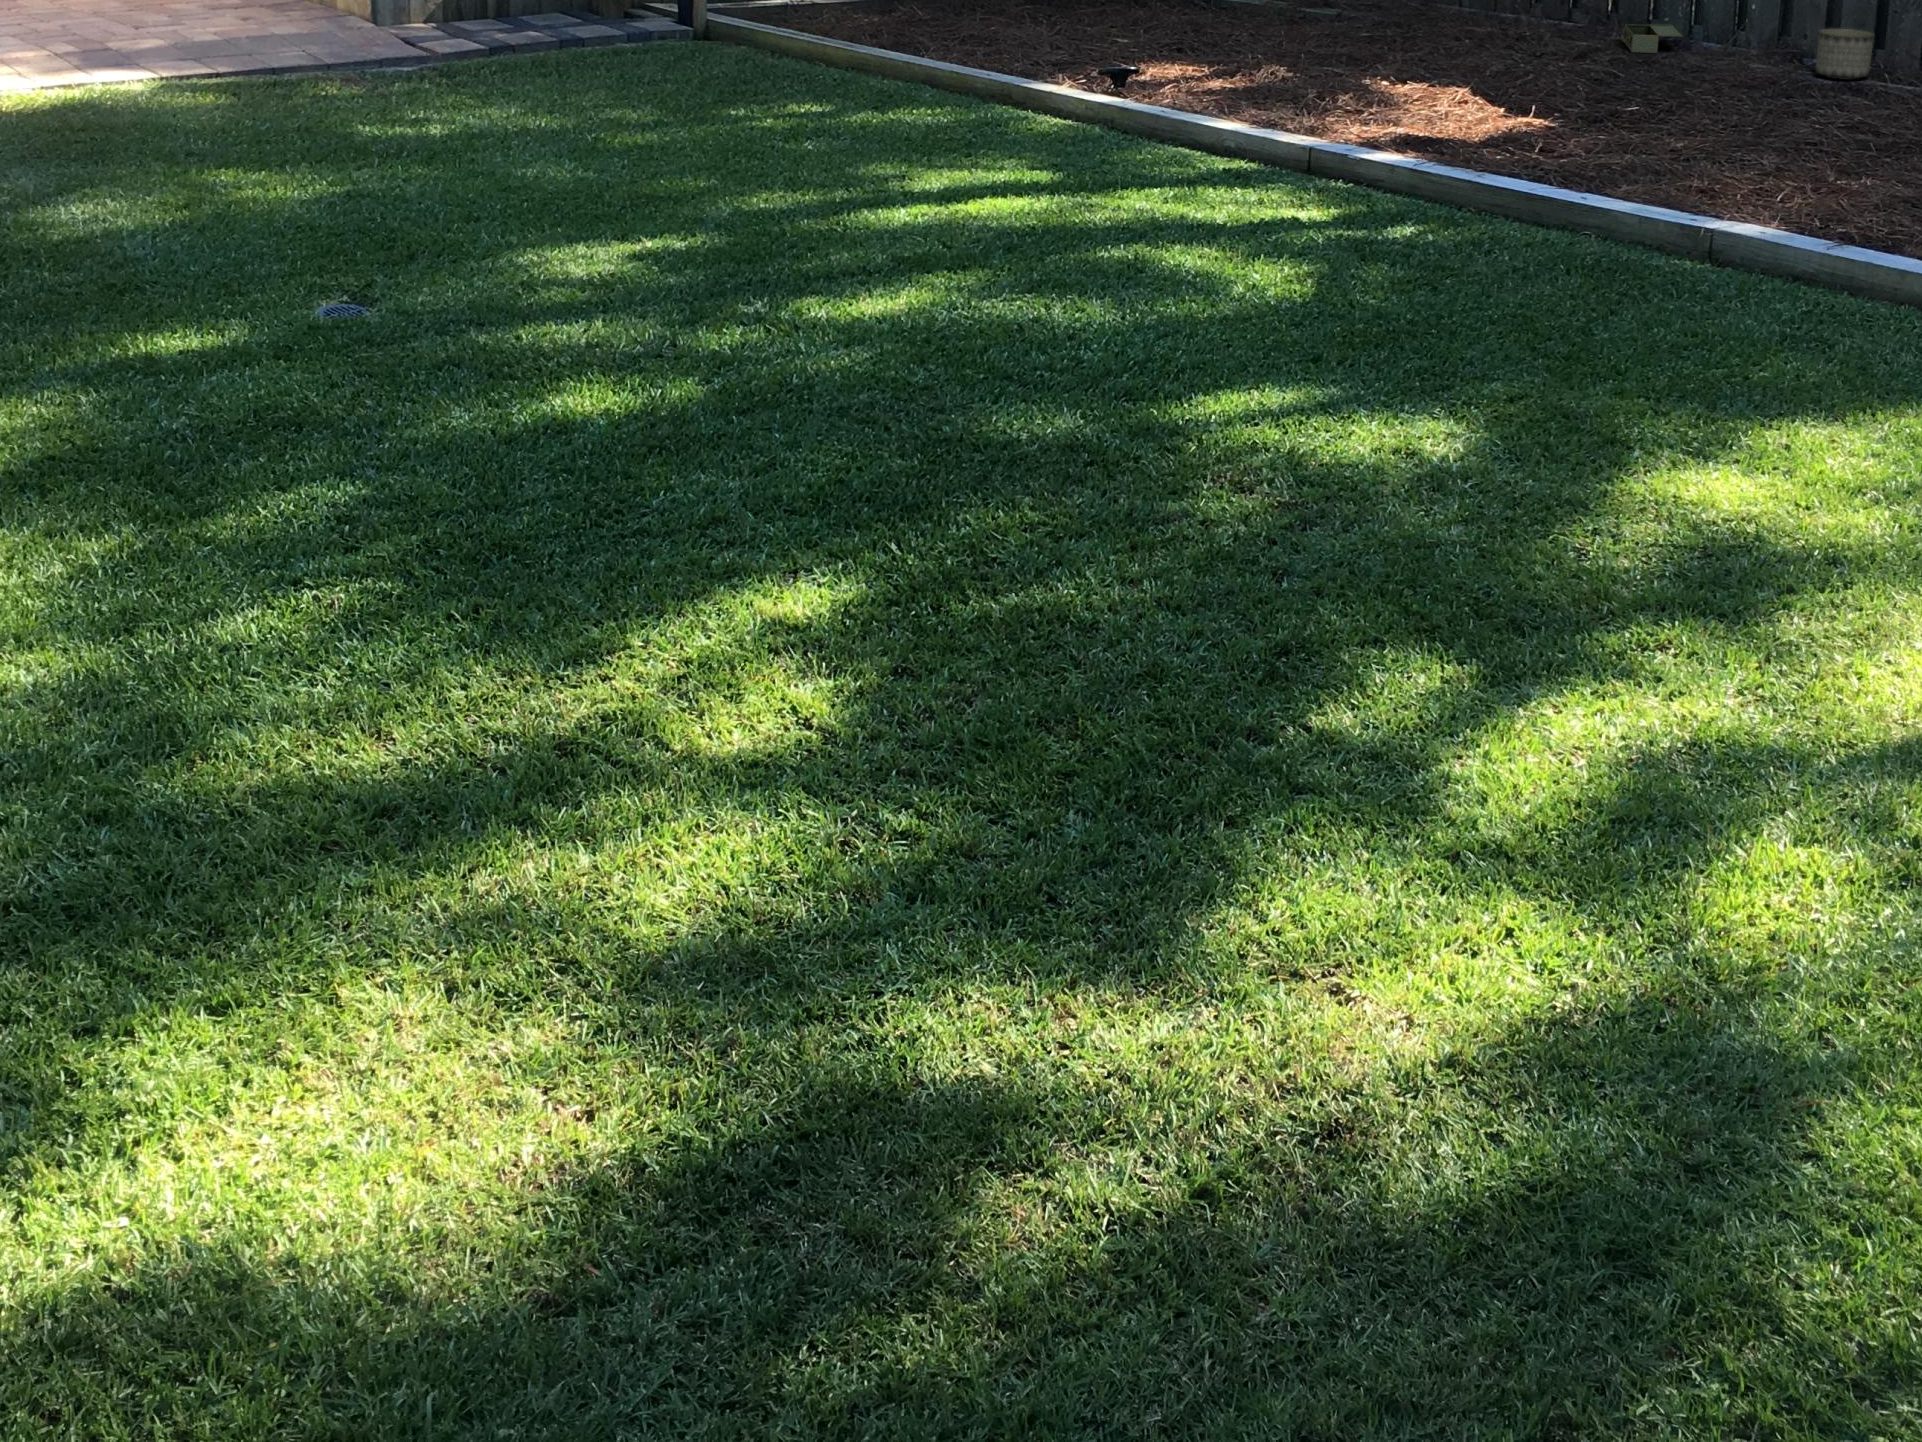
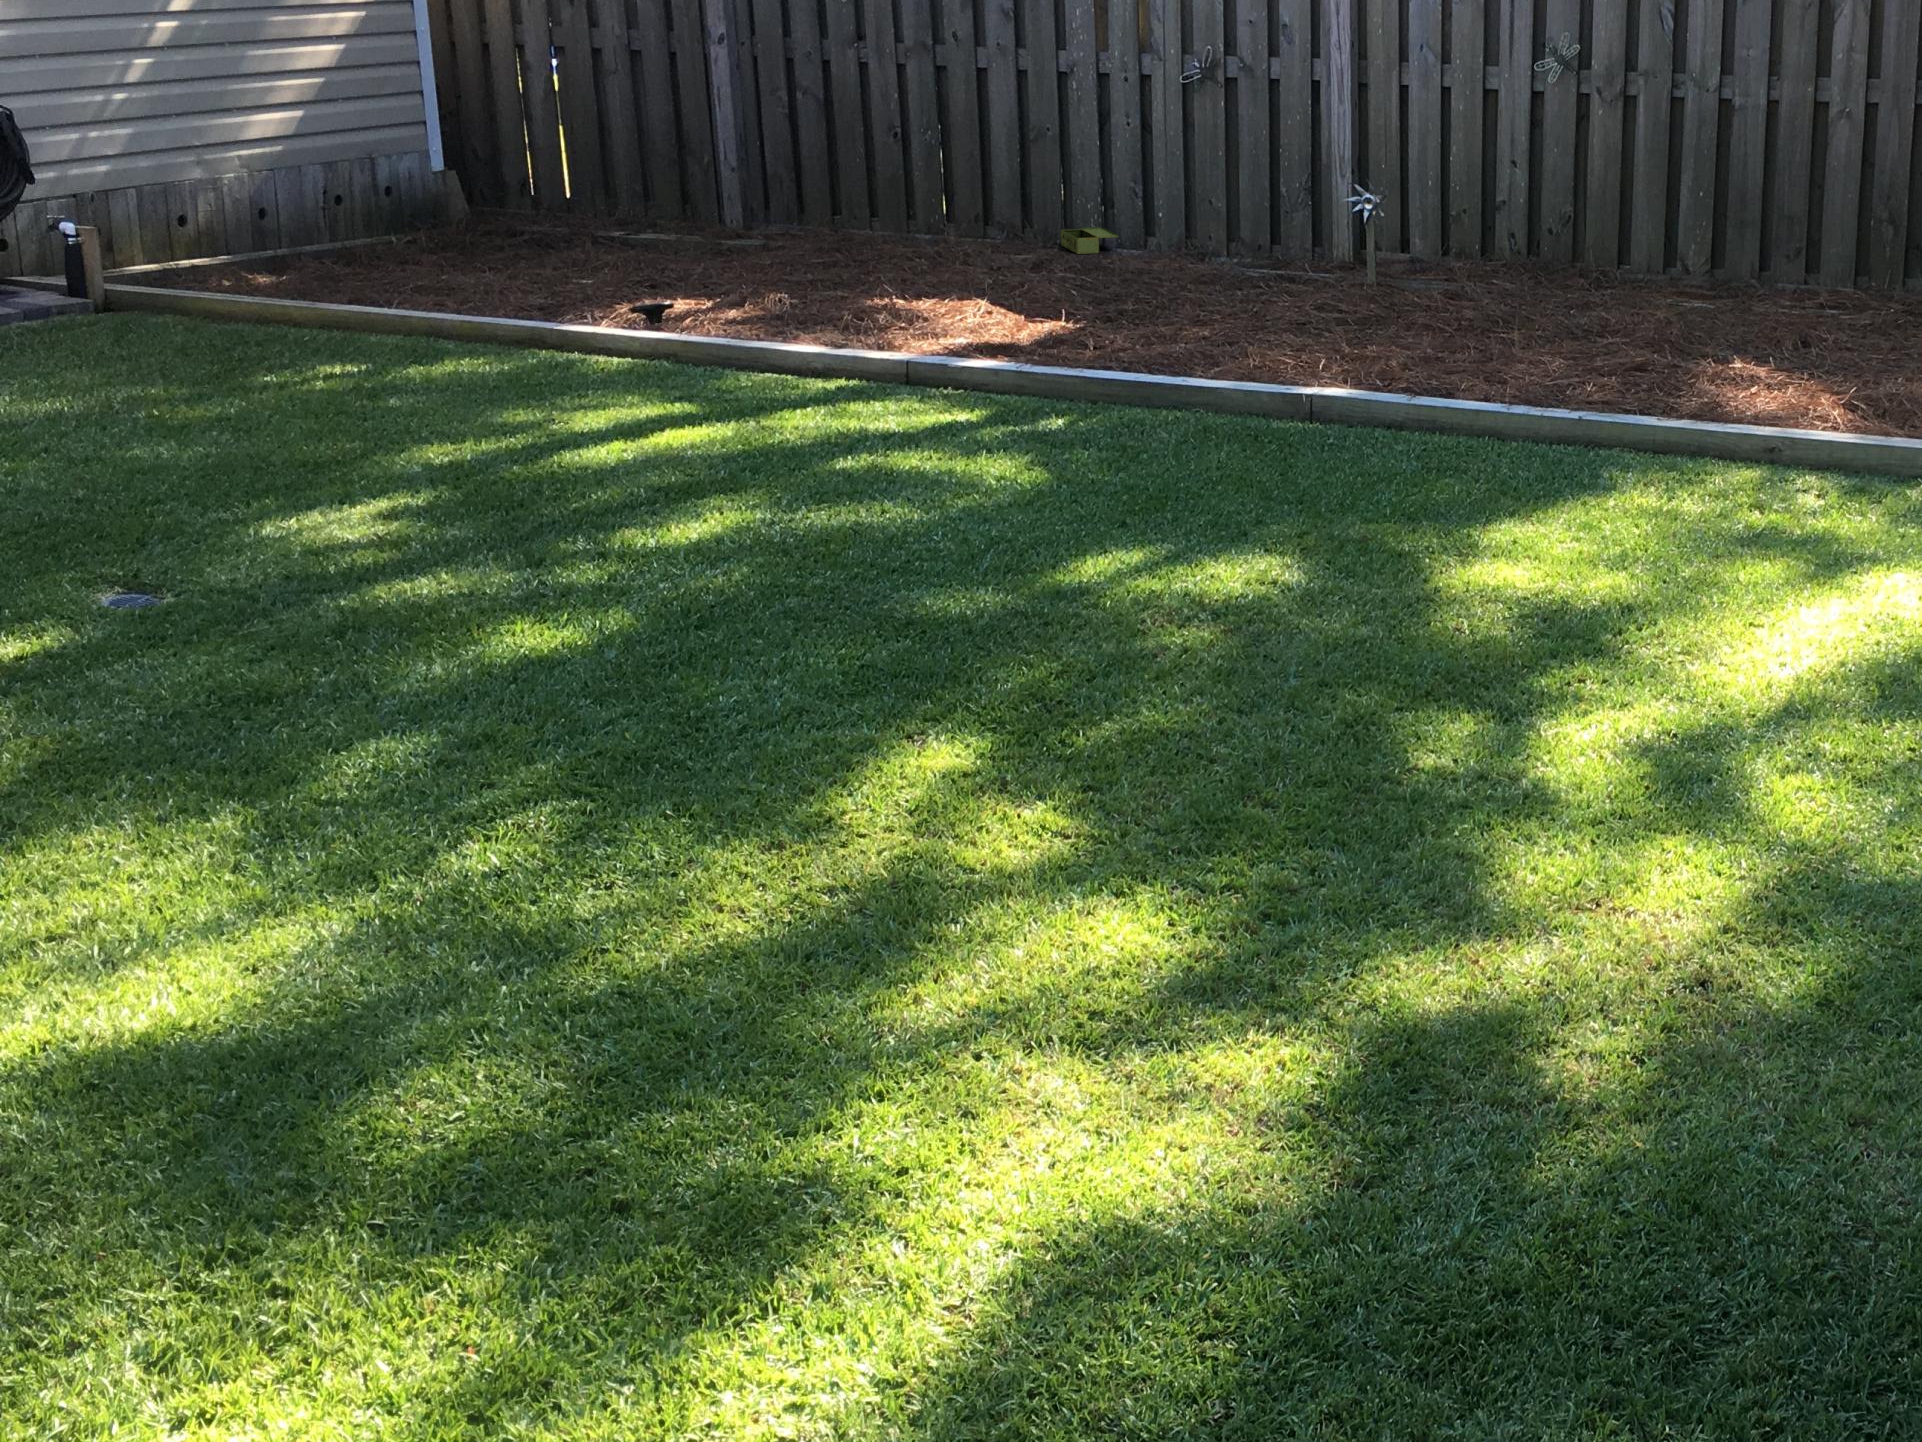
planter: present [1816,29,1874,80] -> none [1239,221,1283,264]

